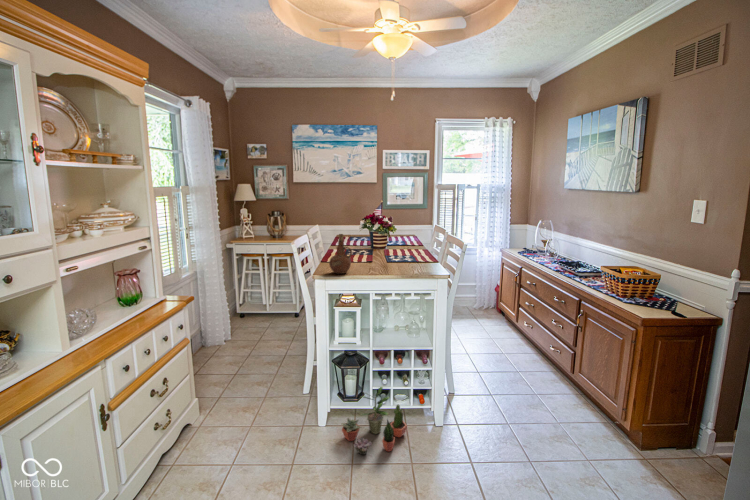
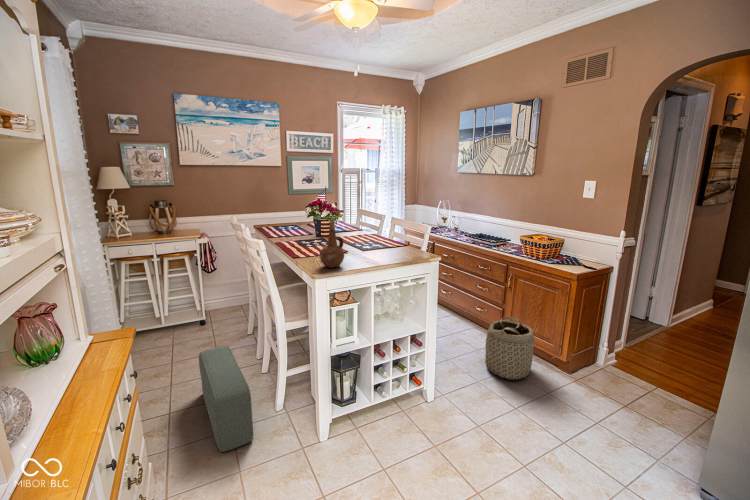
pouf: none [243,331,284,408] -> present [199,346,253,452]
basket: none [516,355,584,430] -> present [485,317,534,380]
potted plant: present [341,387,407,455] -> none [357,380,420,458]

